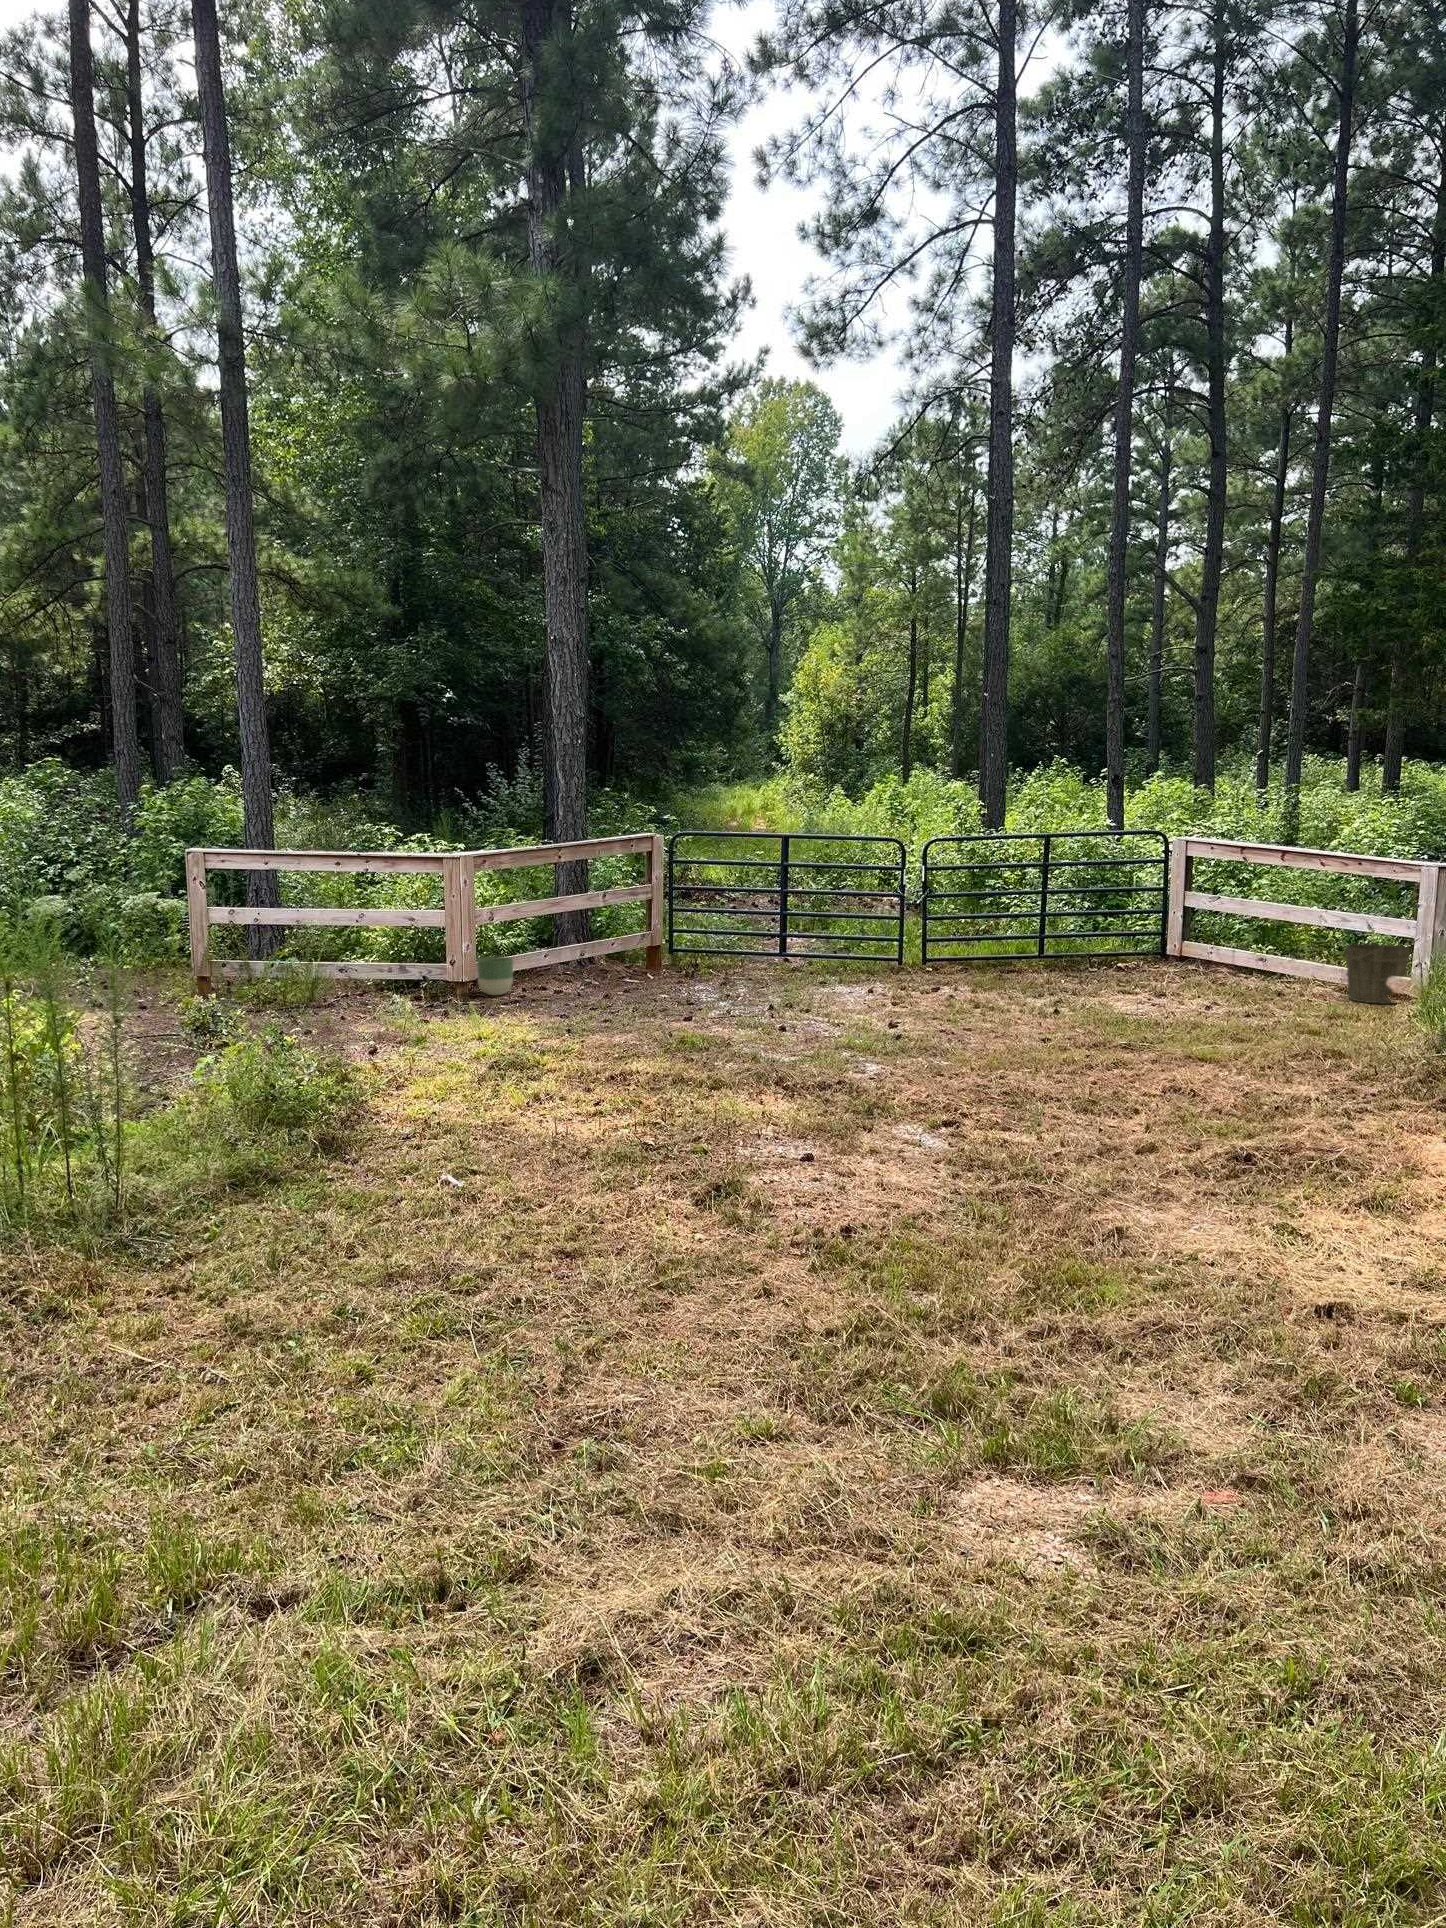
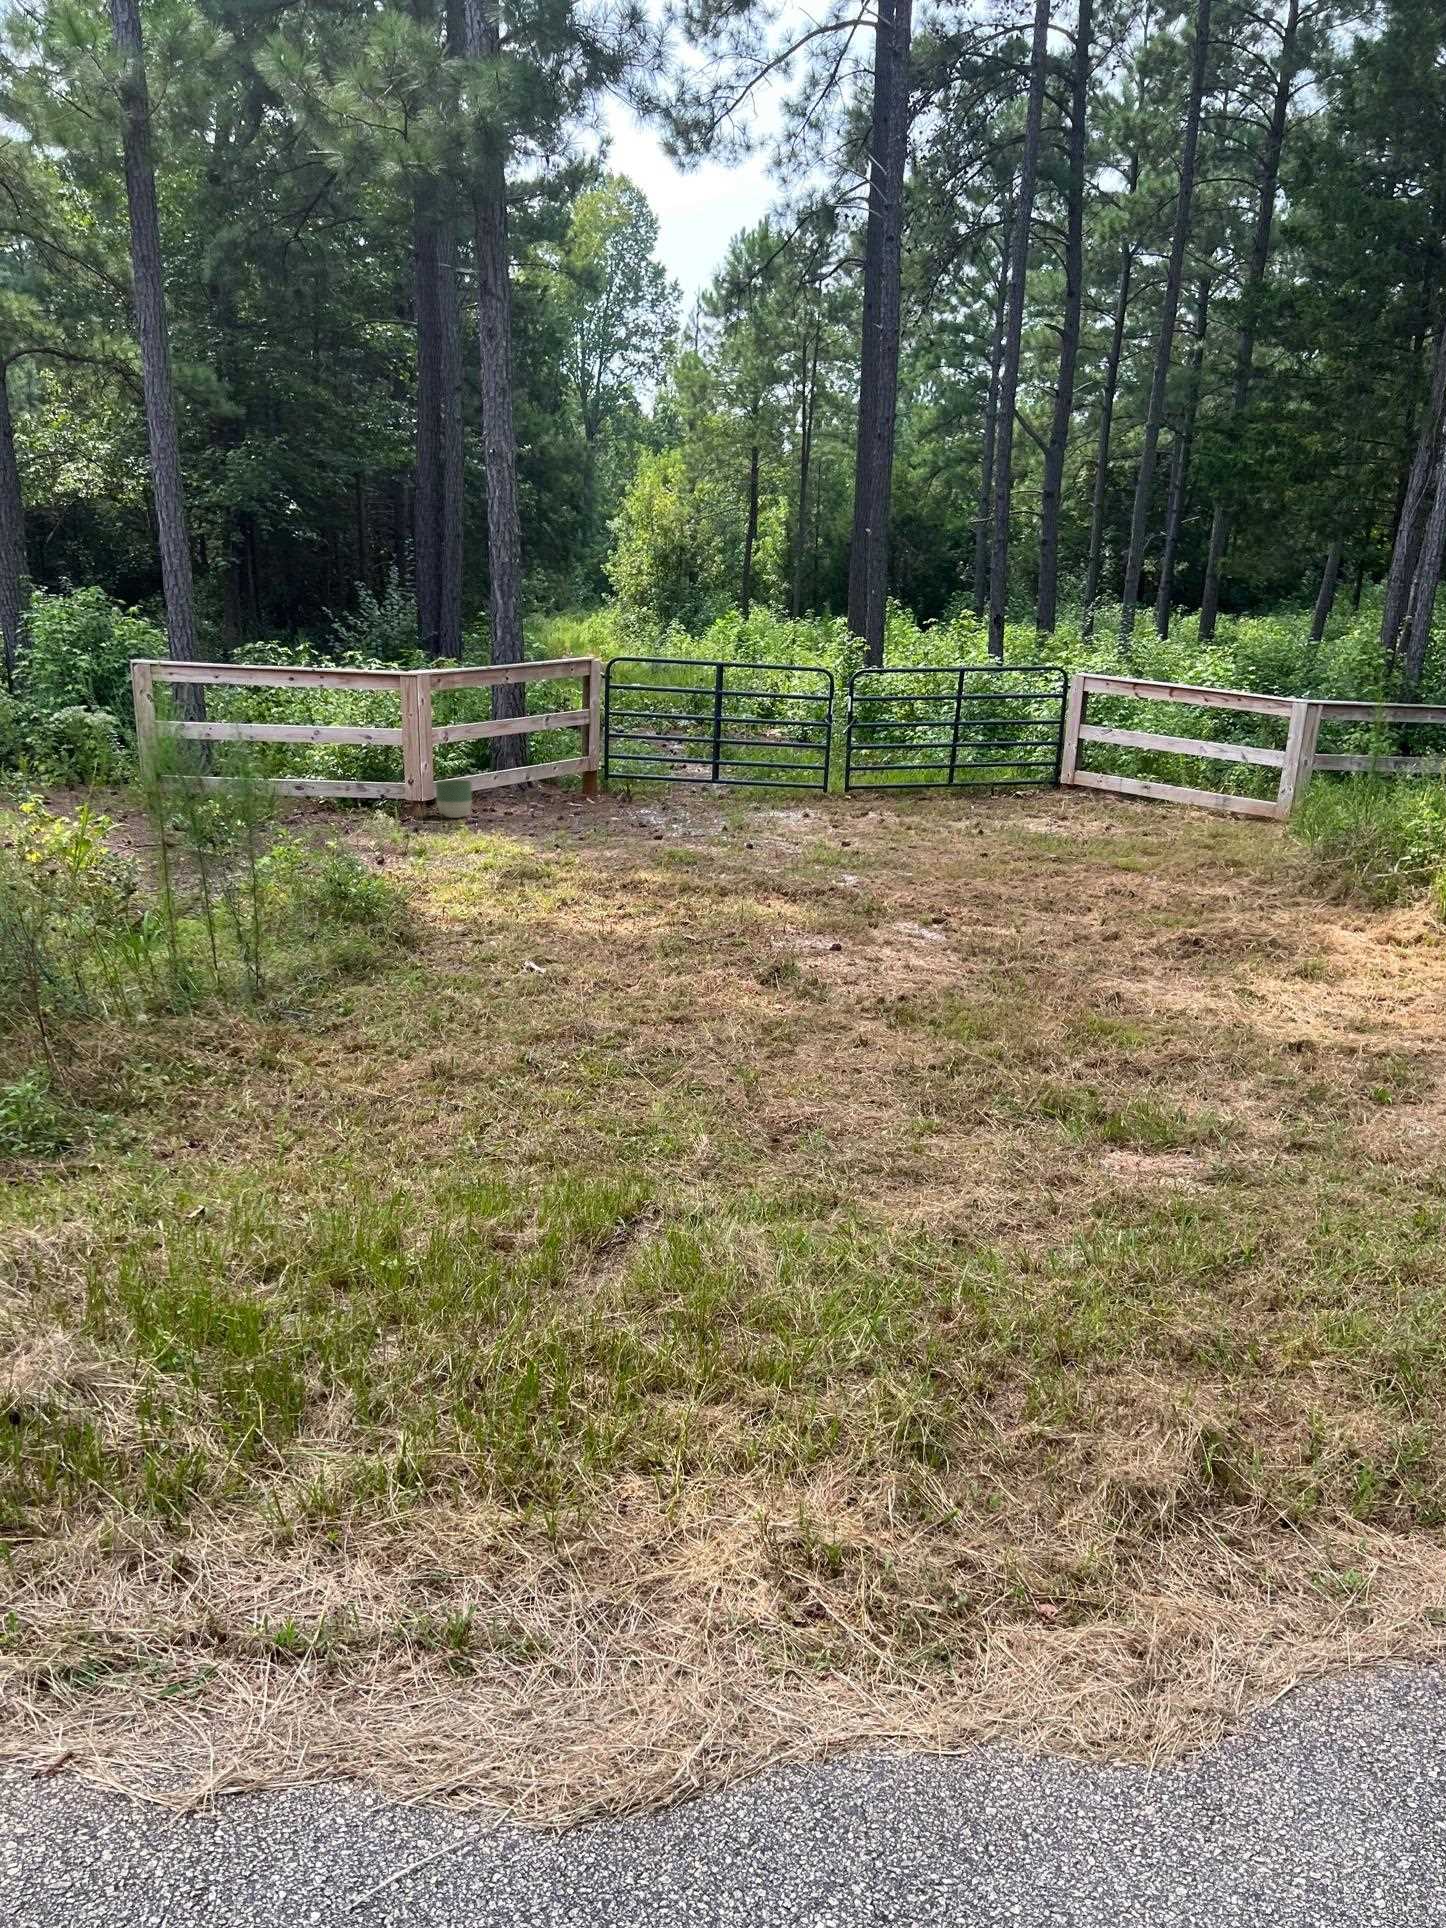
bucket: present [1343,941,1409,1004] -> none [1216,770,1275,824]

